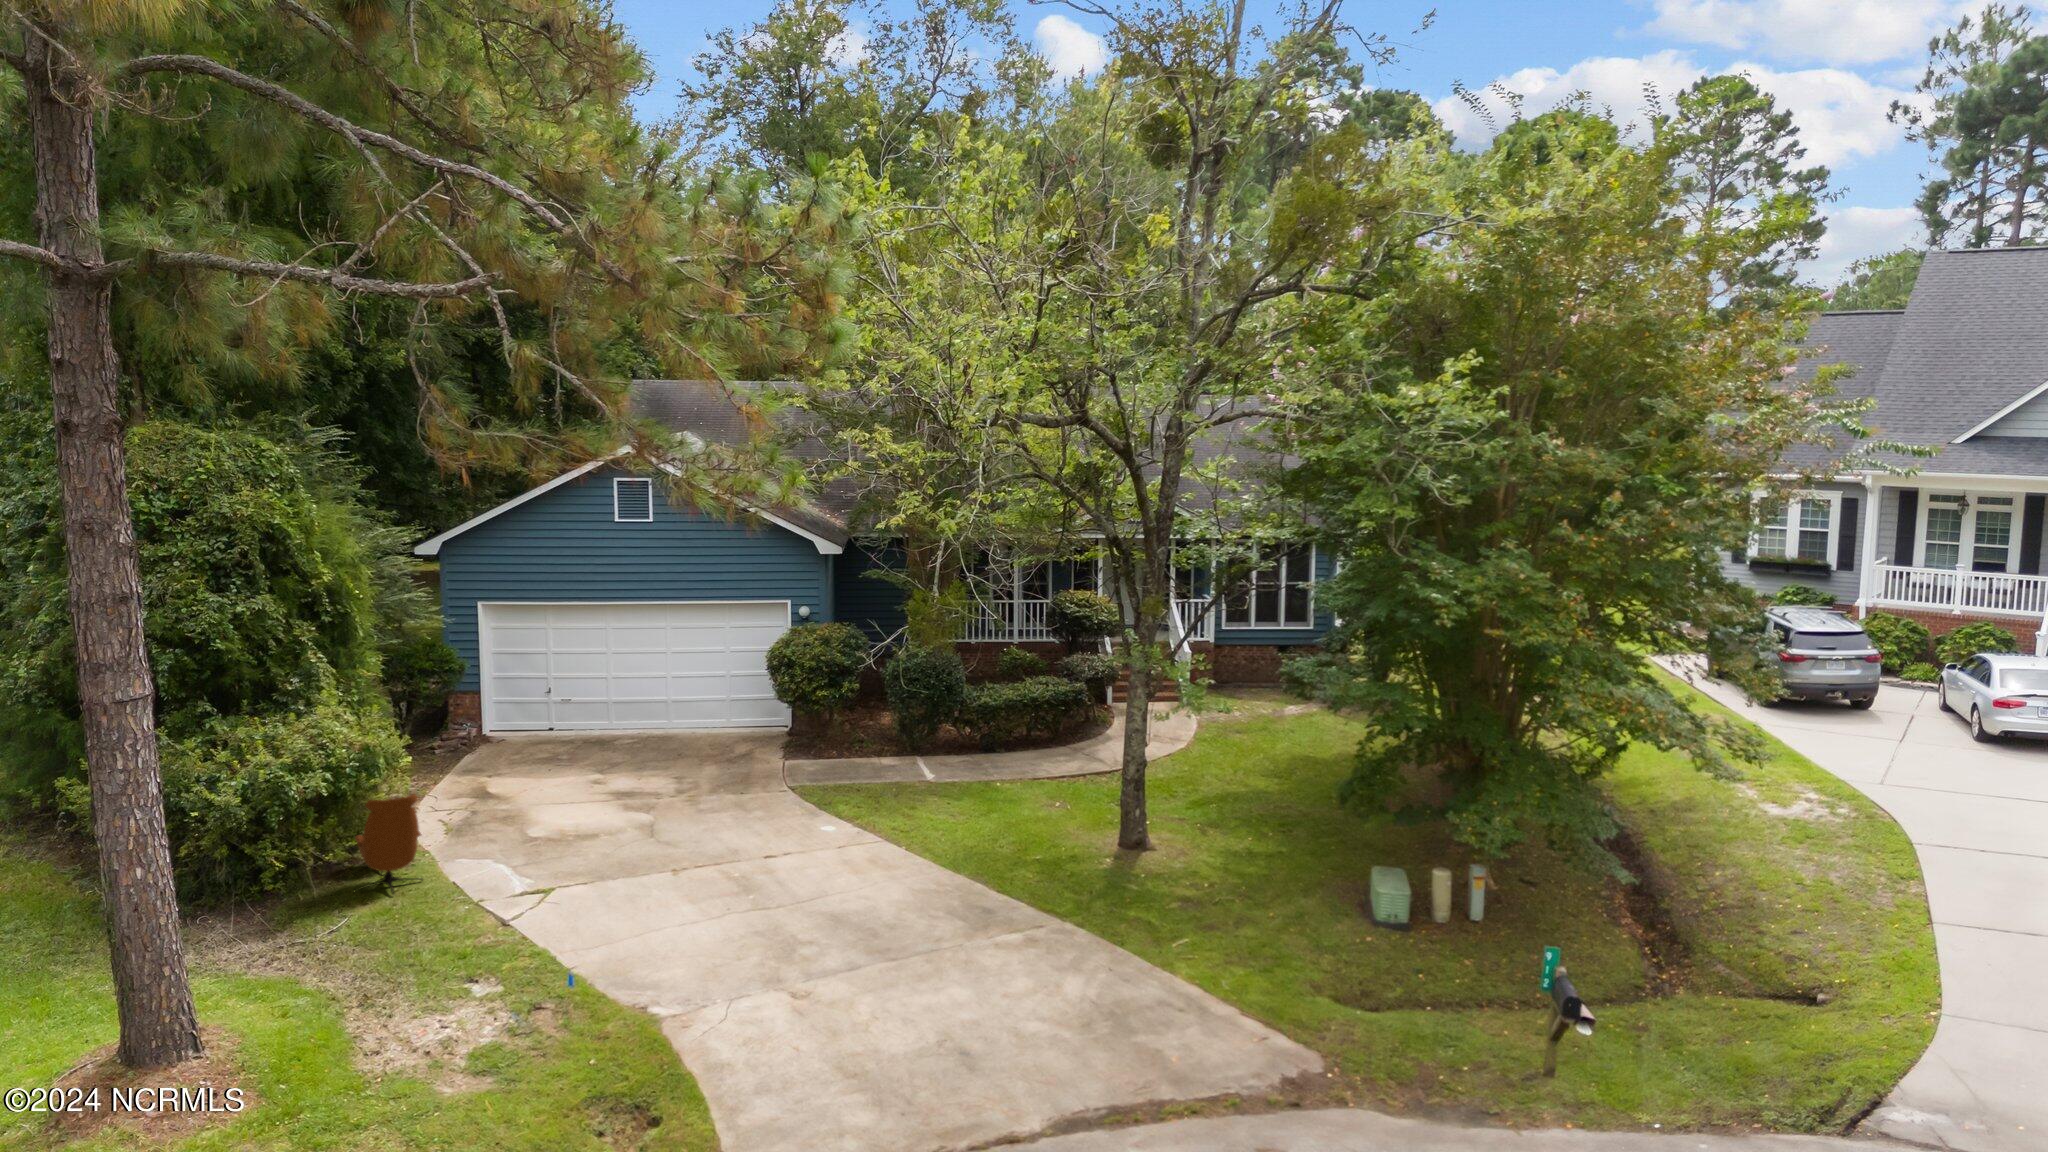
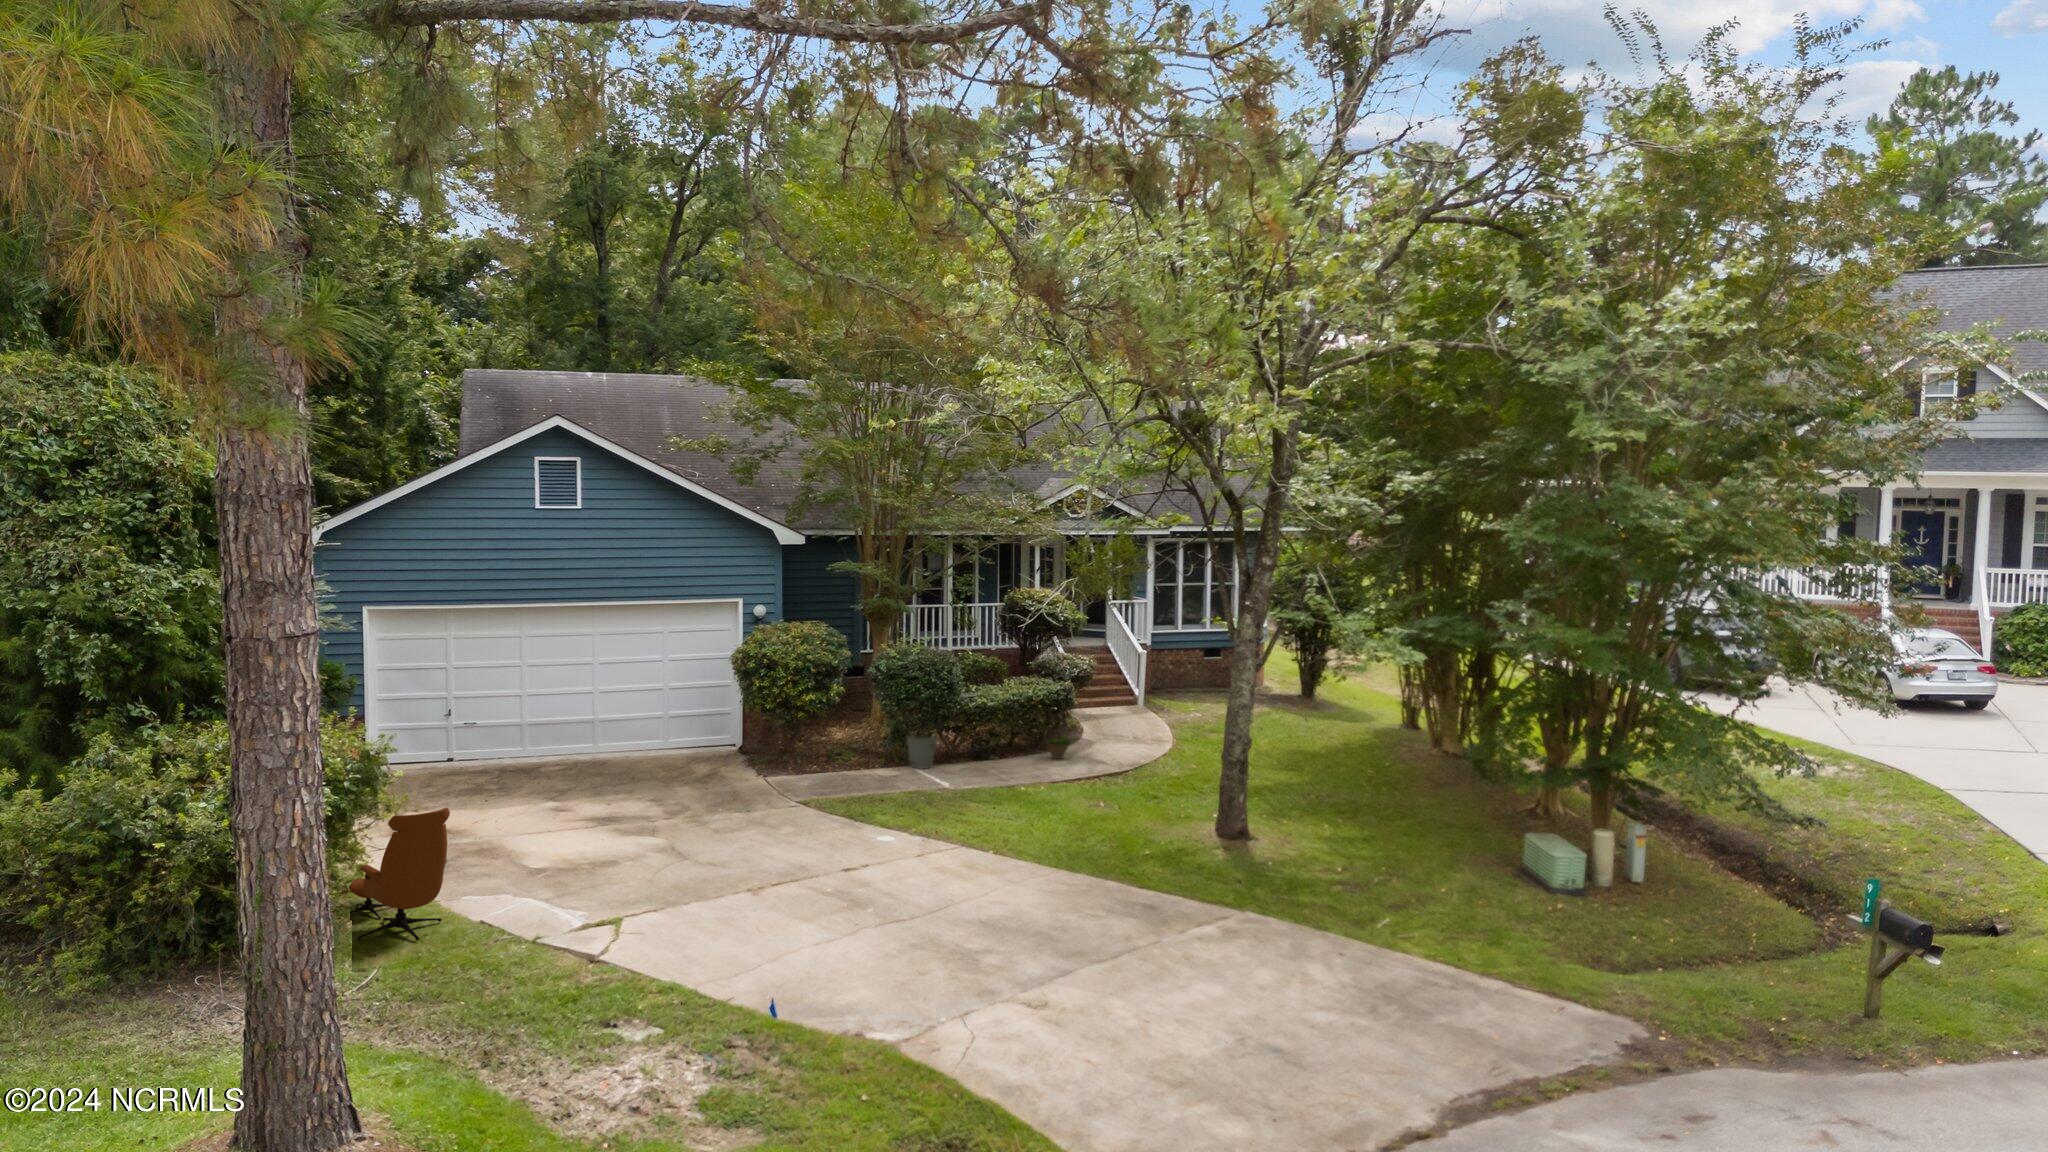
bucket: none [920,723,950,757] -> present [907,735,938,769]
decorative plant: none [1048,726,1086,752] -> present [1045,734,1074,759]

